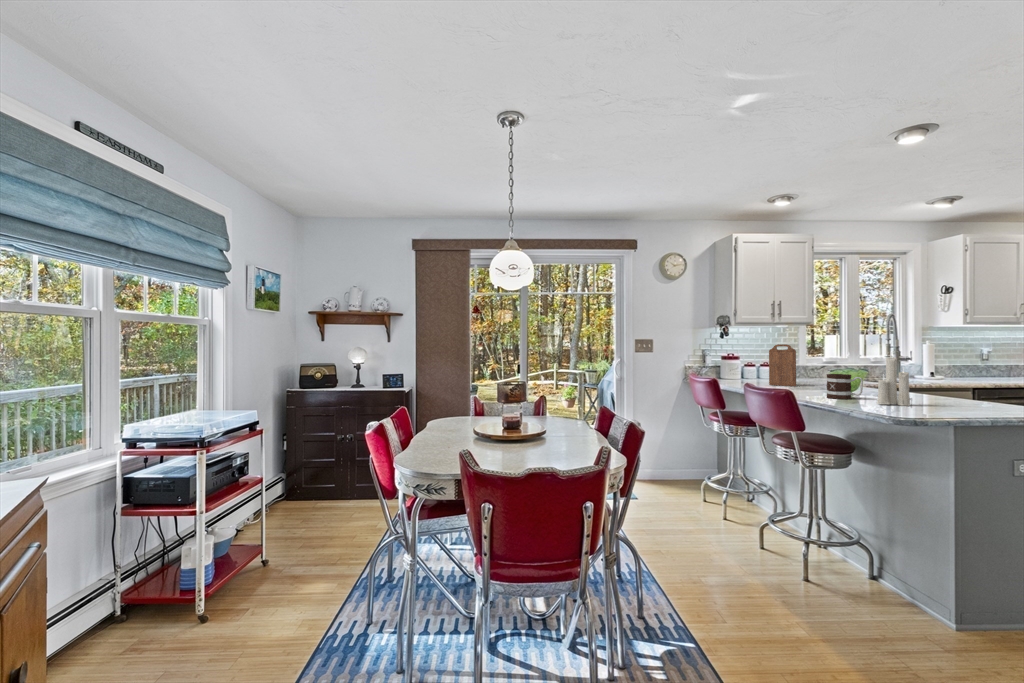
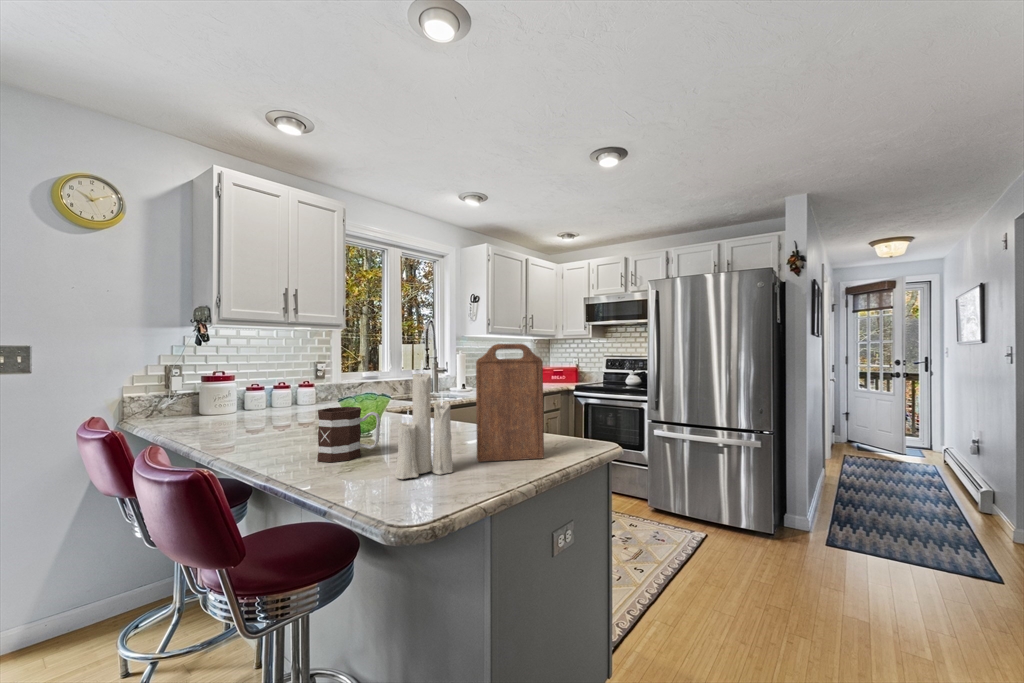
cutting board: present [769,344,796,386] -> present [476,344,544,462]

